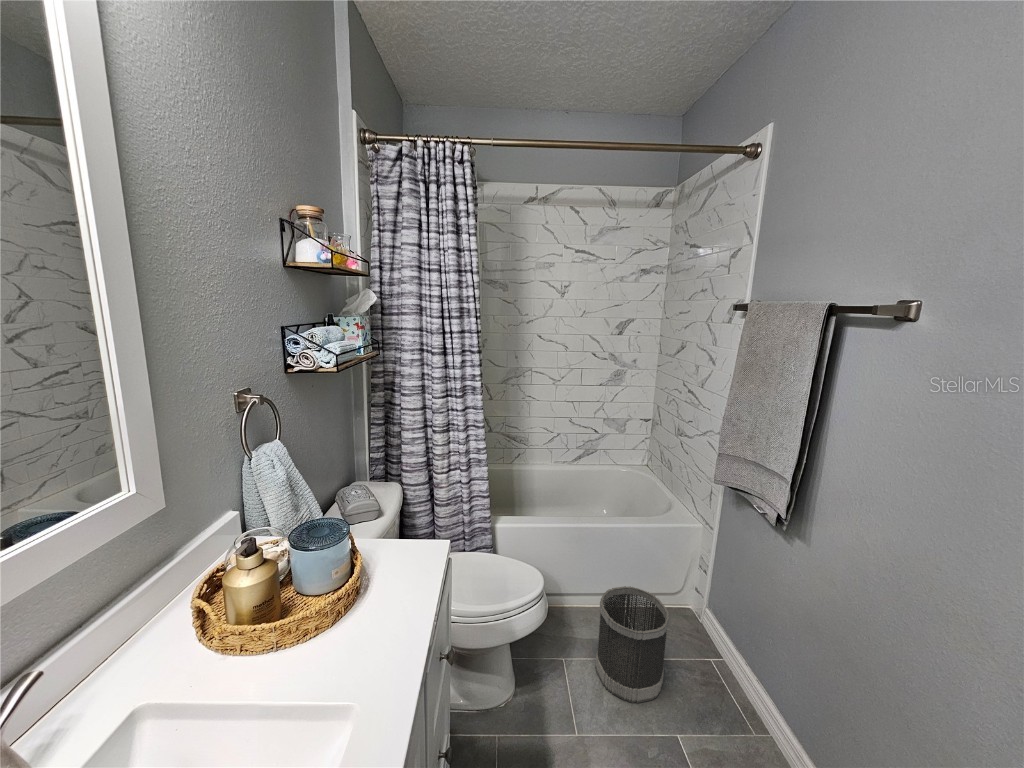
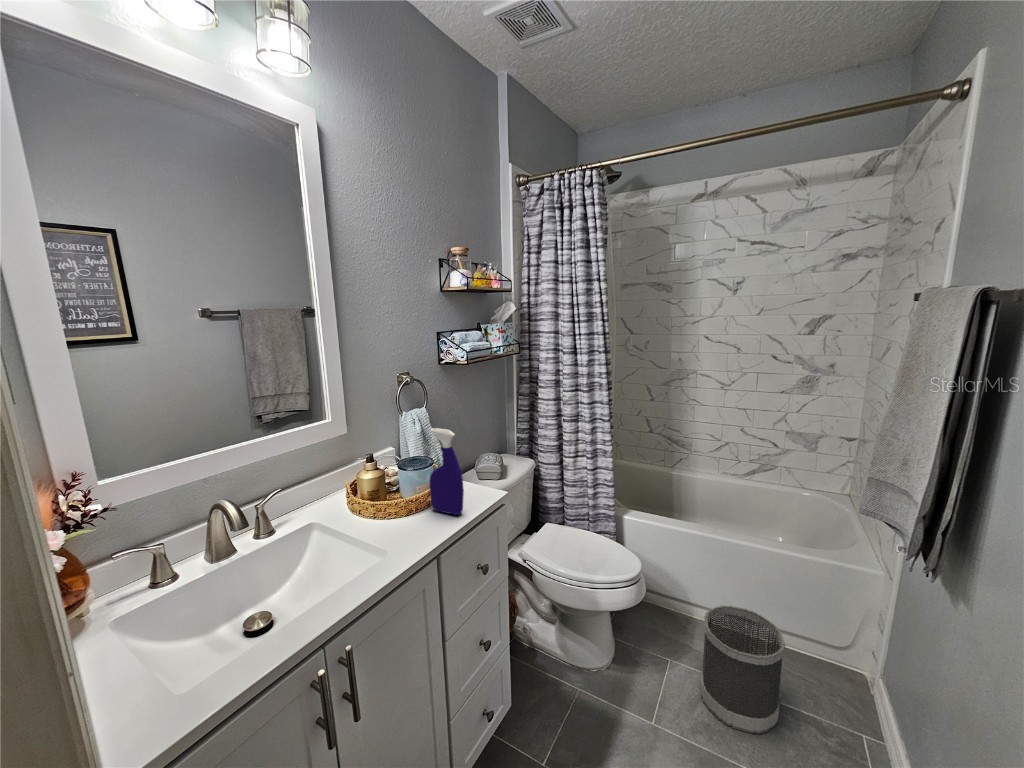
spray bottle: none [359,477,419,605] -> present [430,428,464,515]

